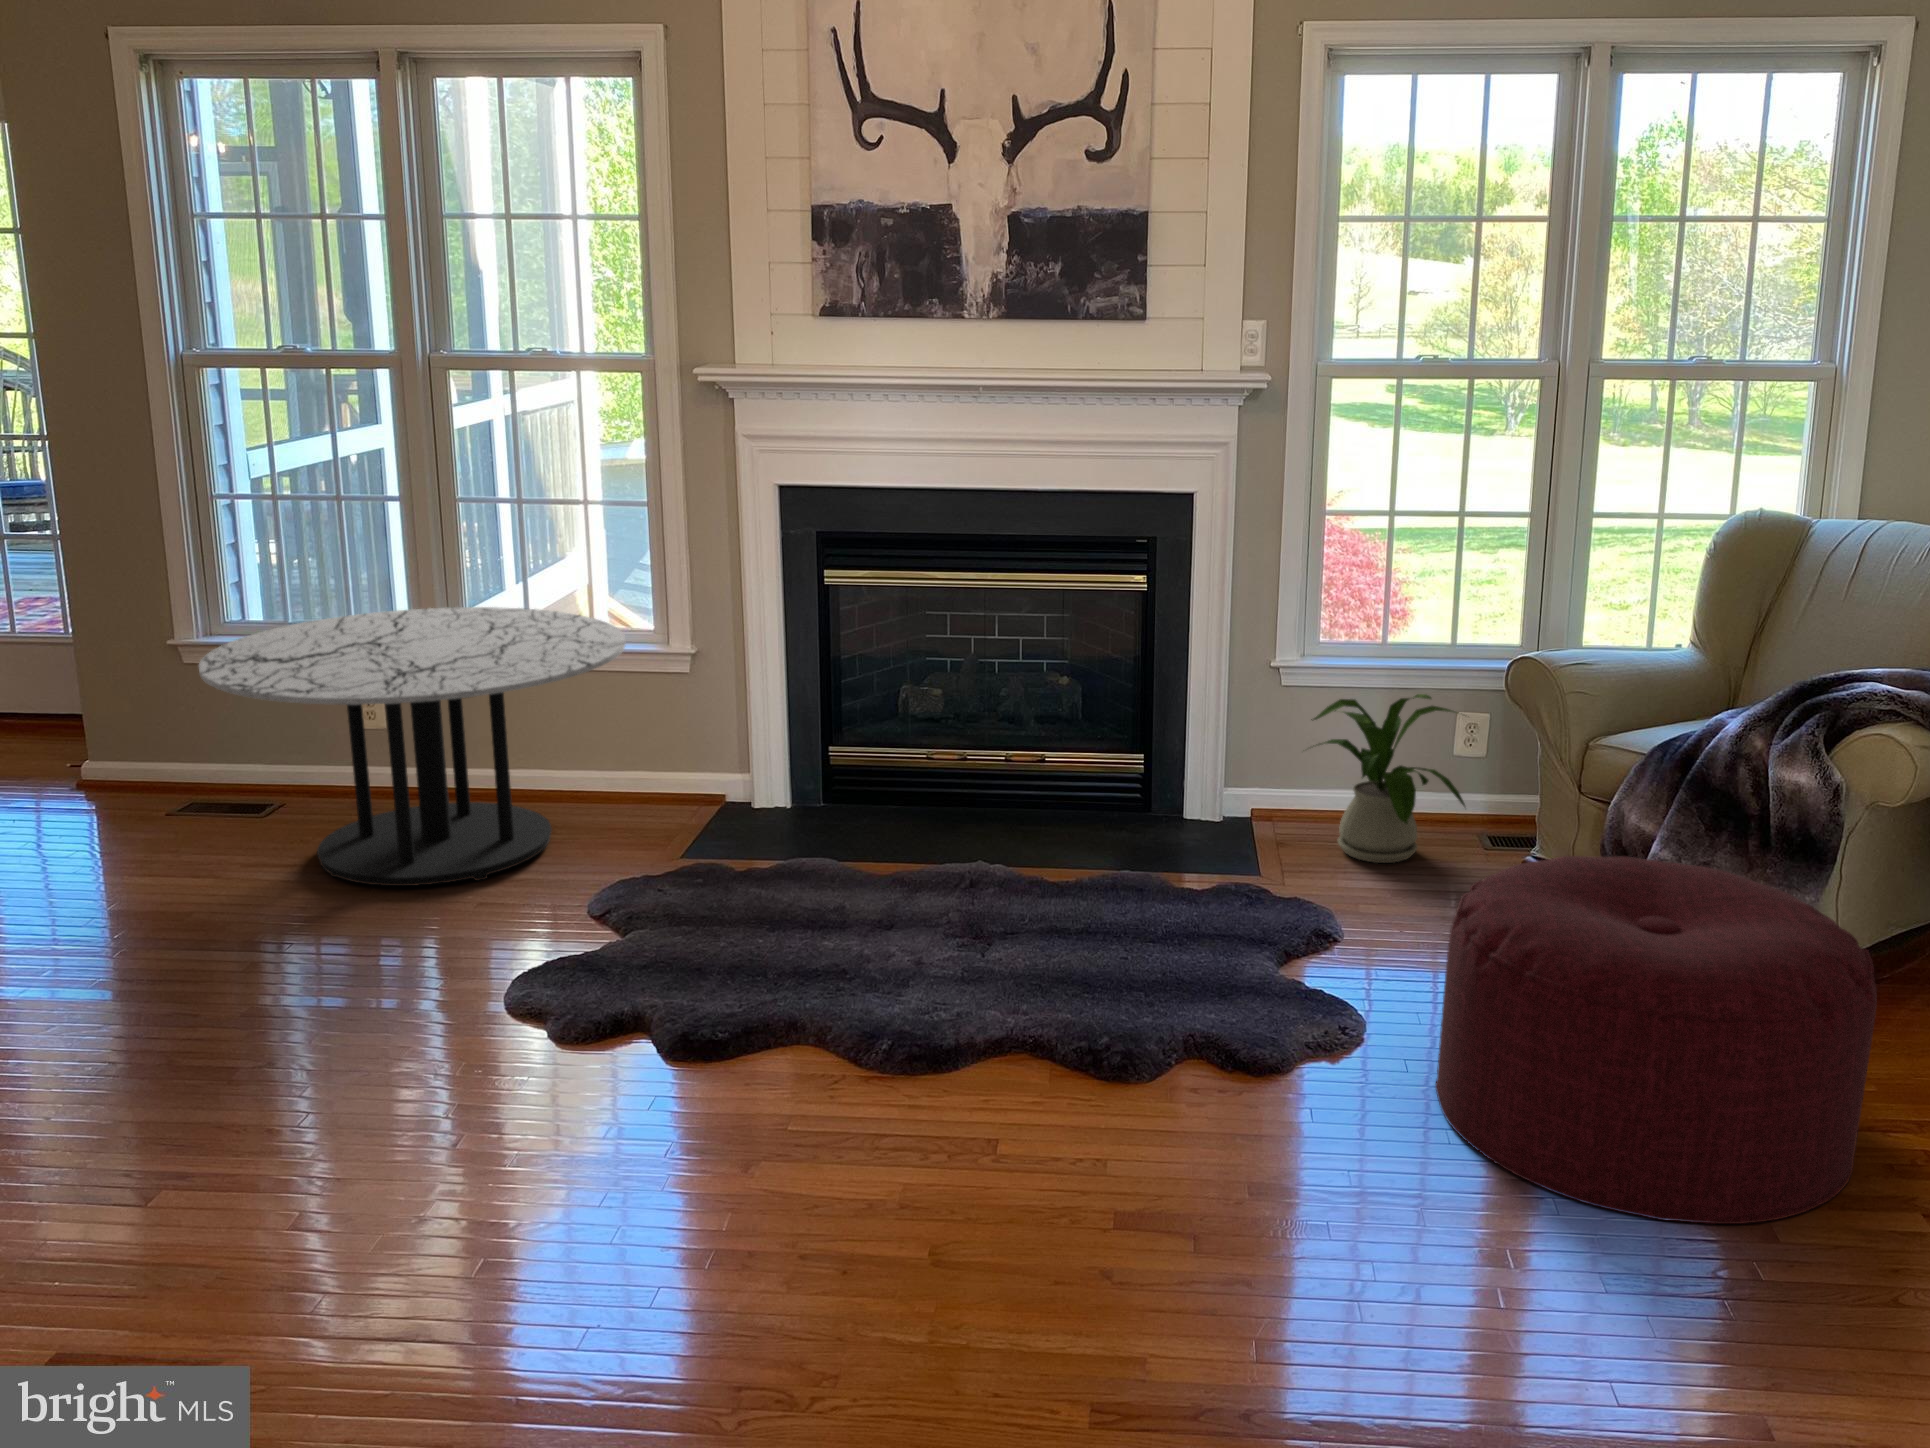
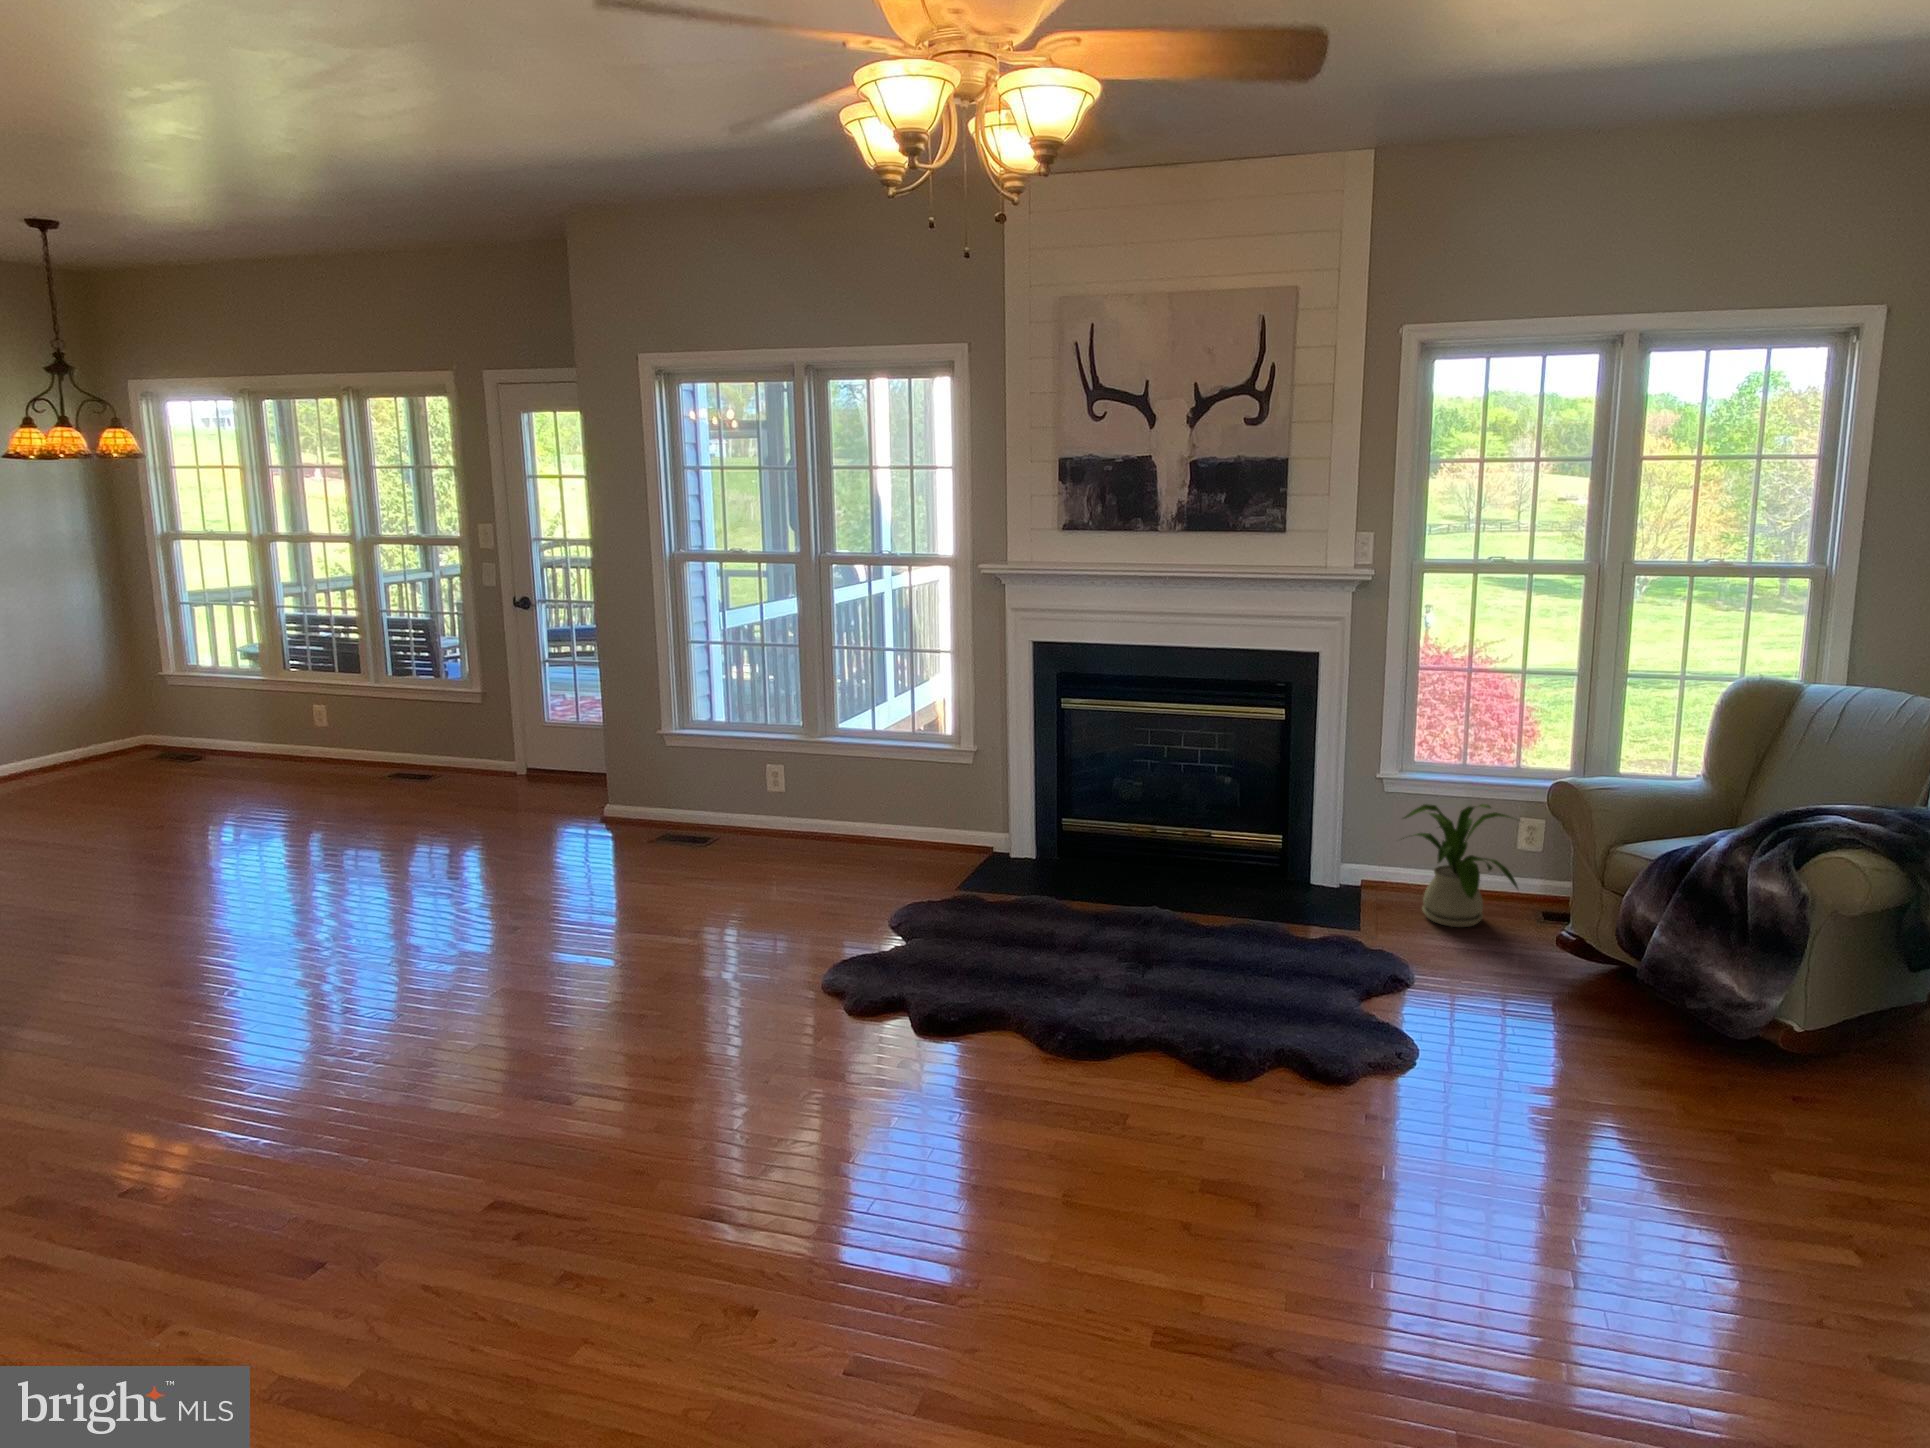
coffee table: present [199,607,625,886] -> none [664,716,928,899]
ottoman: present [1435,856,1877,1224] -> none [1465,937,1816,1239]

